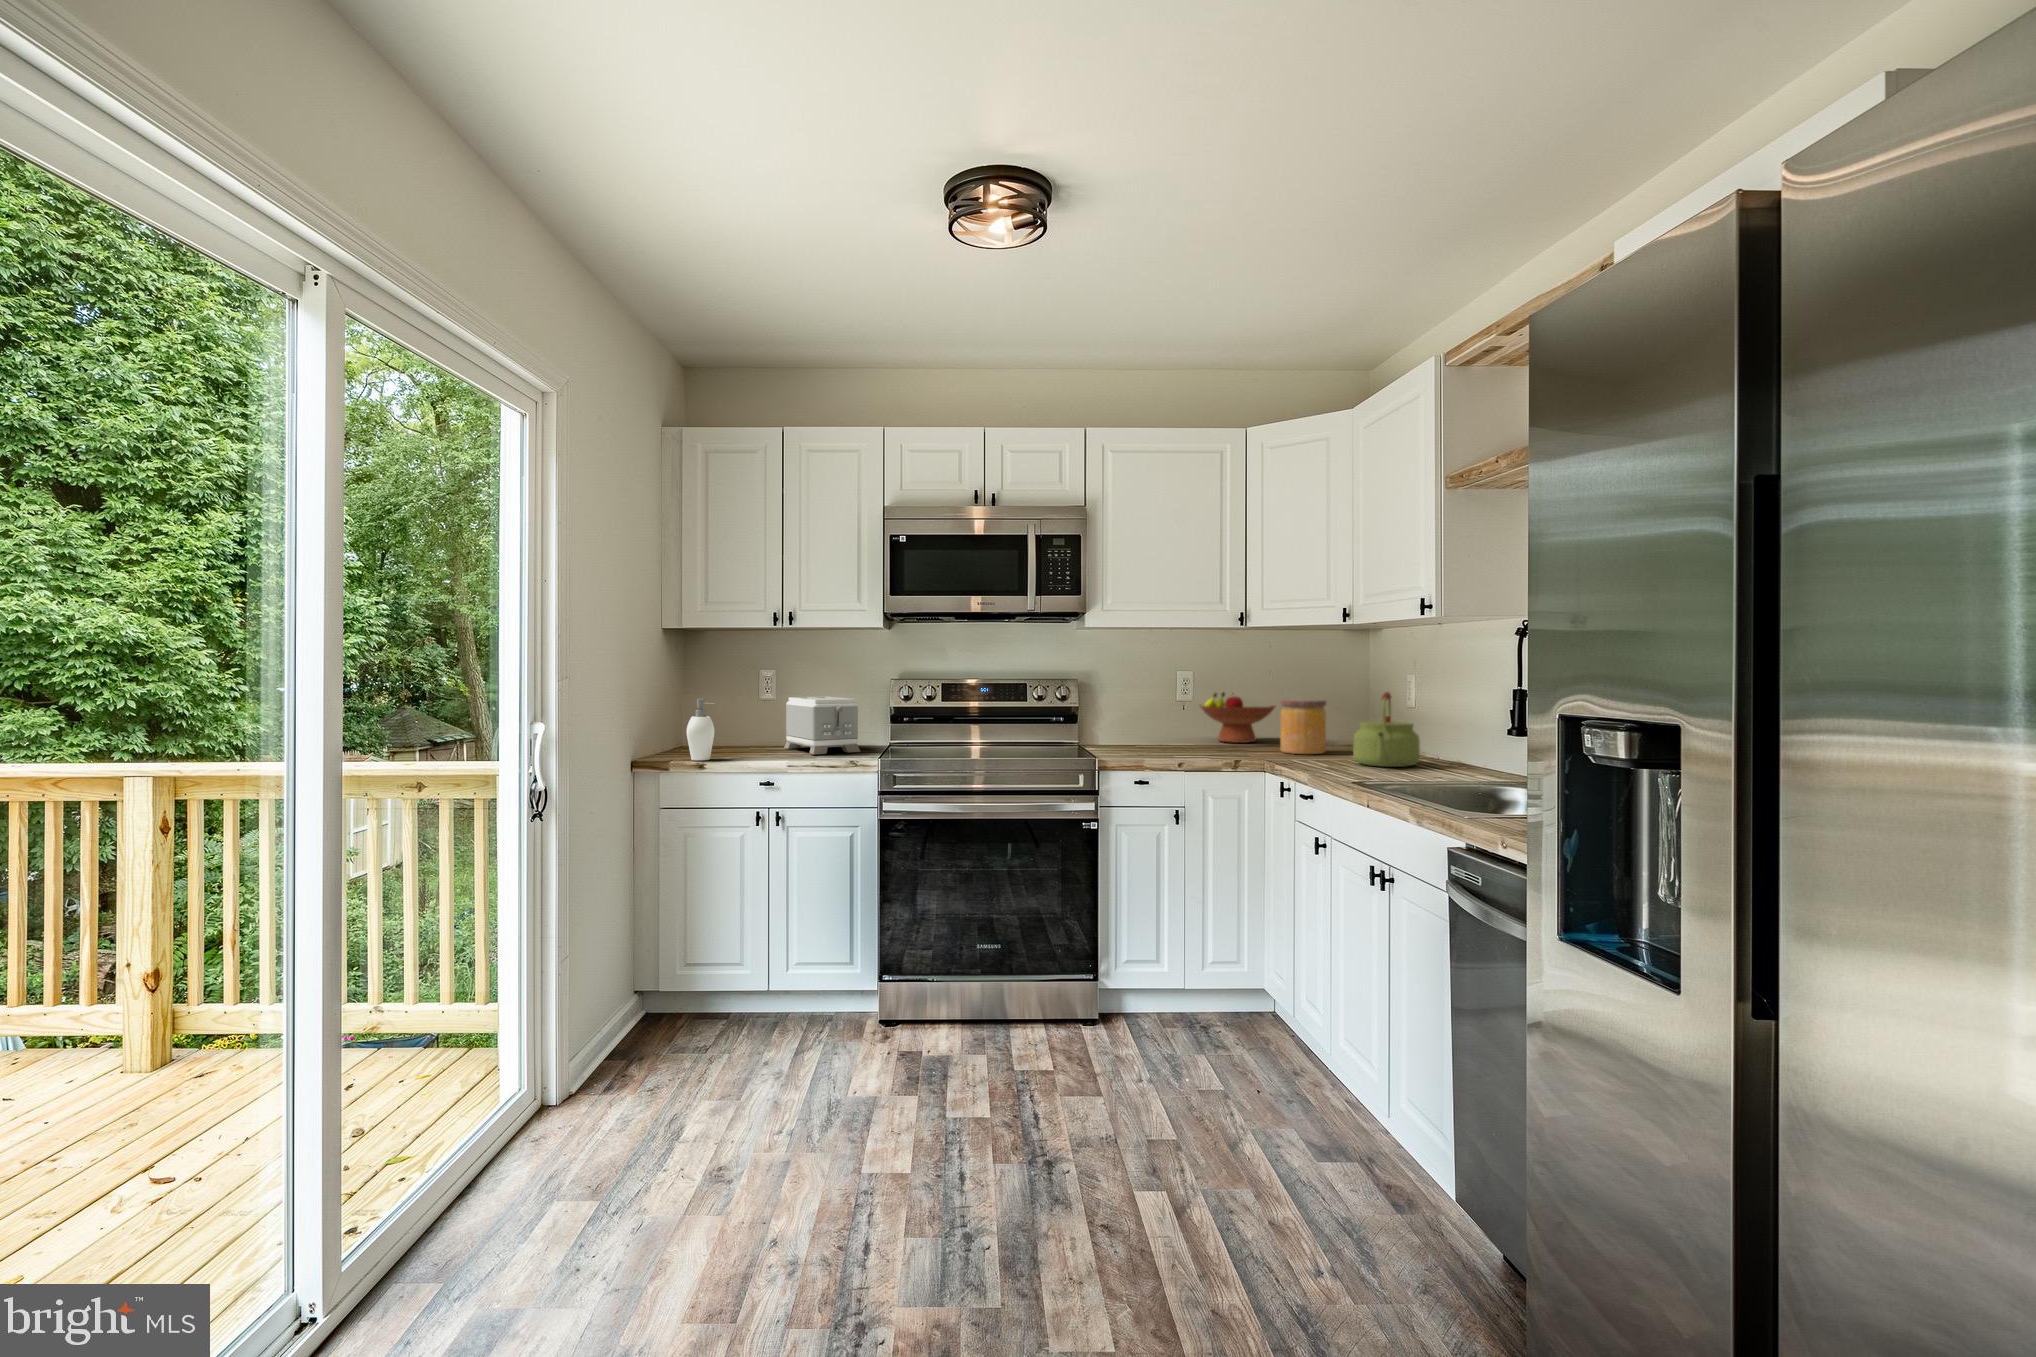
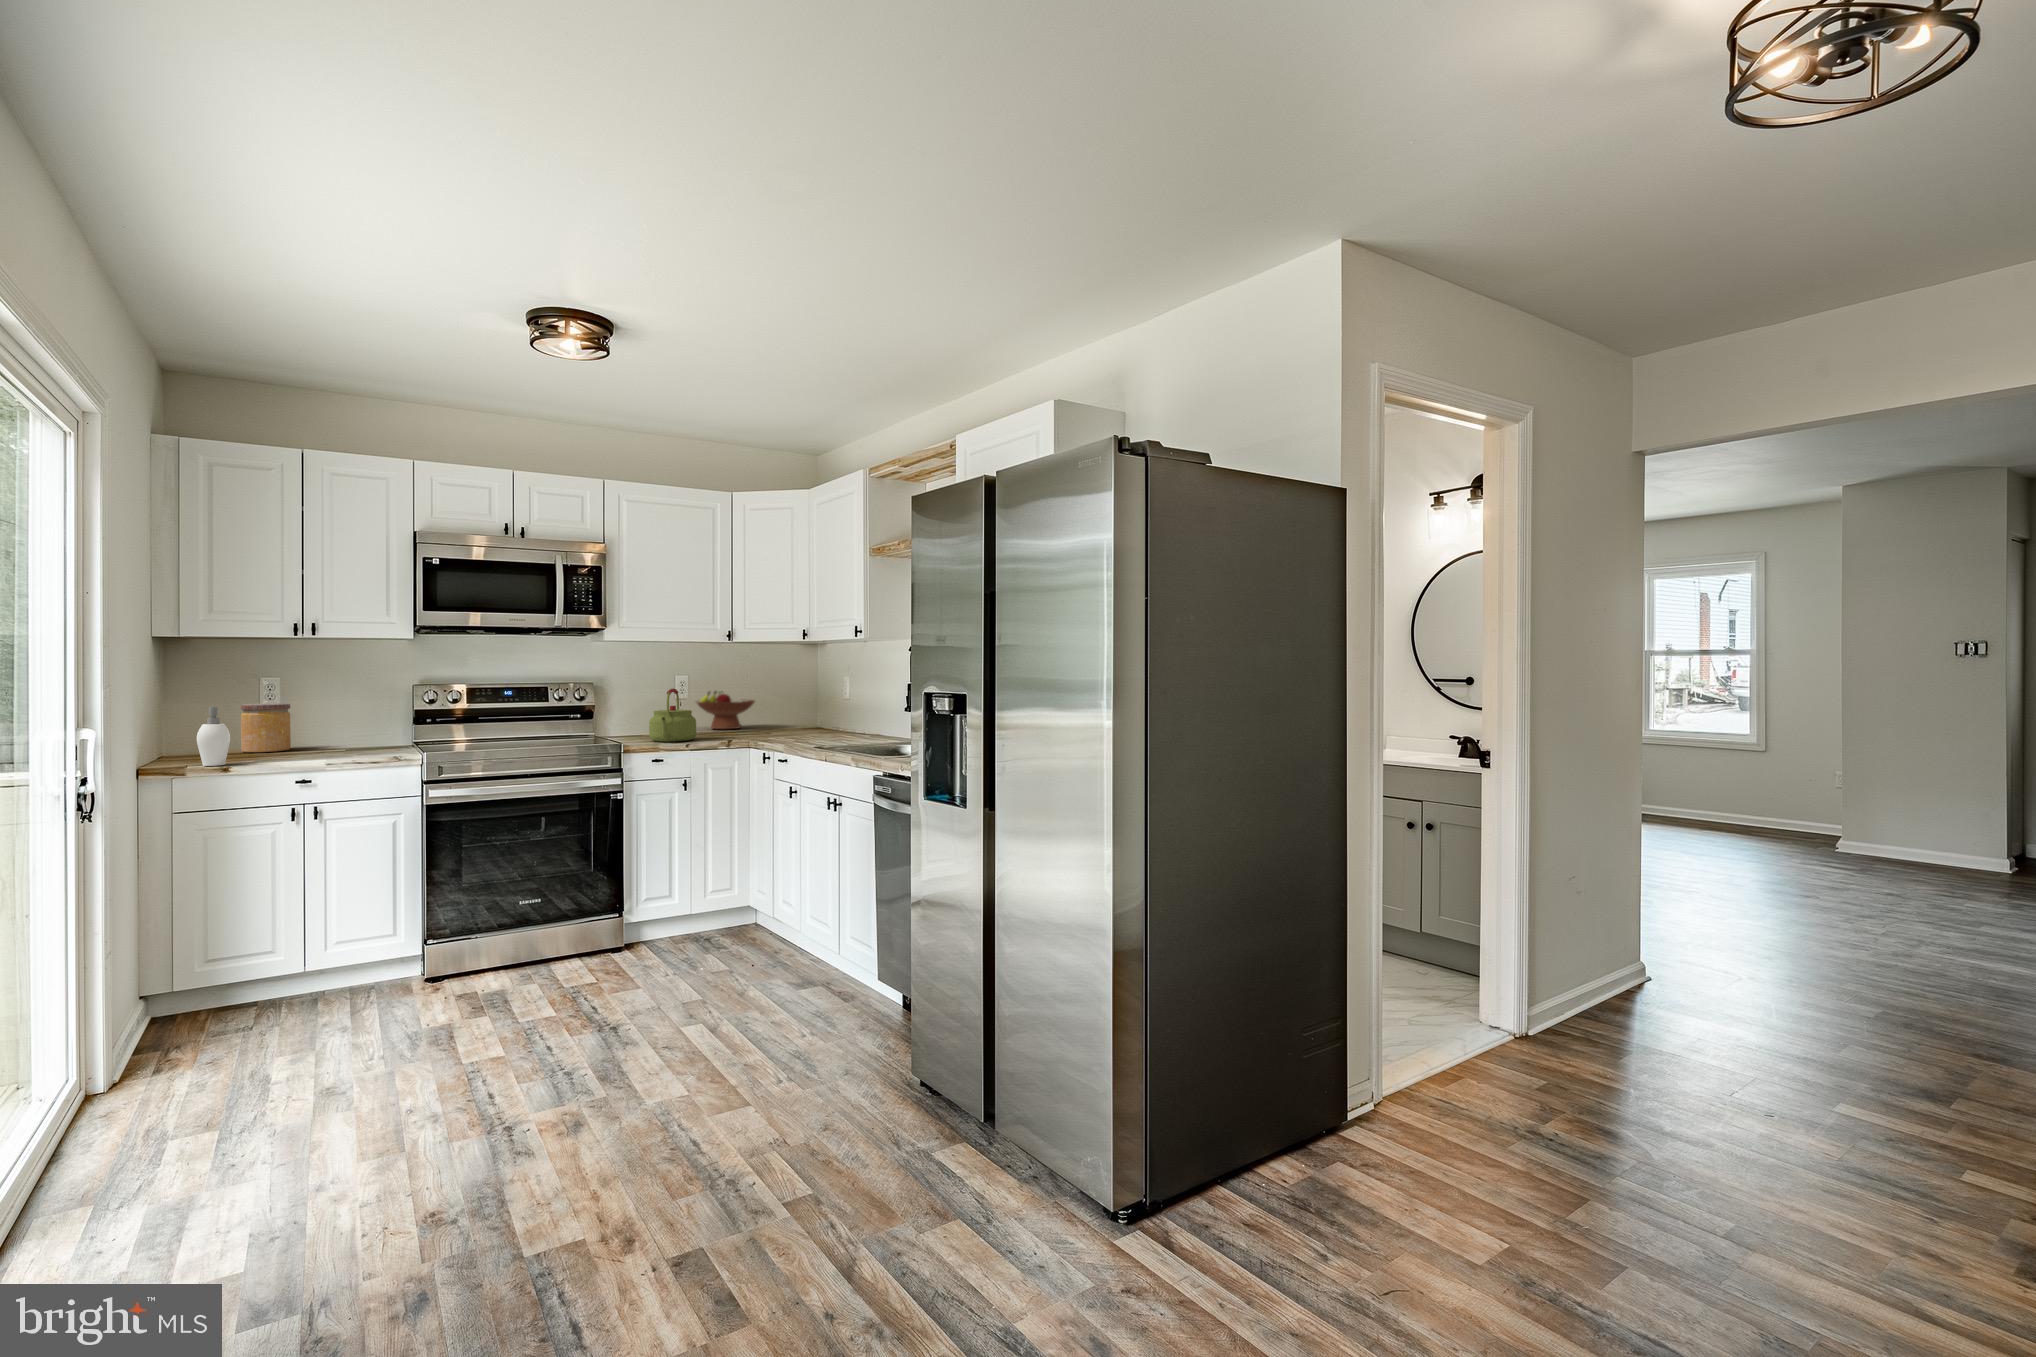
kettle: present [1353,692,1420,767] -> present [649,689,697,742]
toaster: present [784,697,860,754] -> none [295,703,388,755]
jar: present [1280,699,1326,754] -> present [241,703,291,752]

